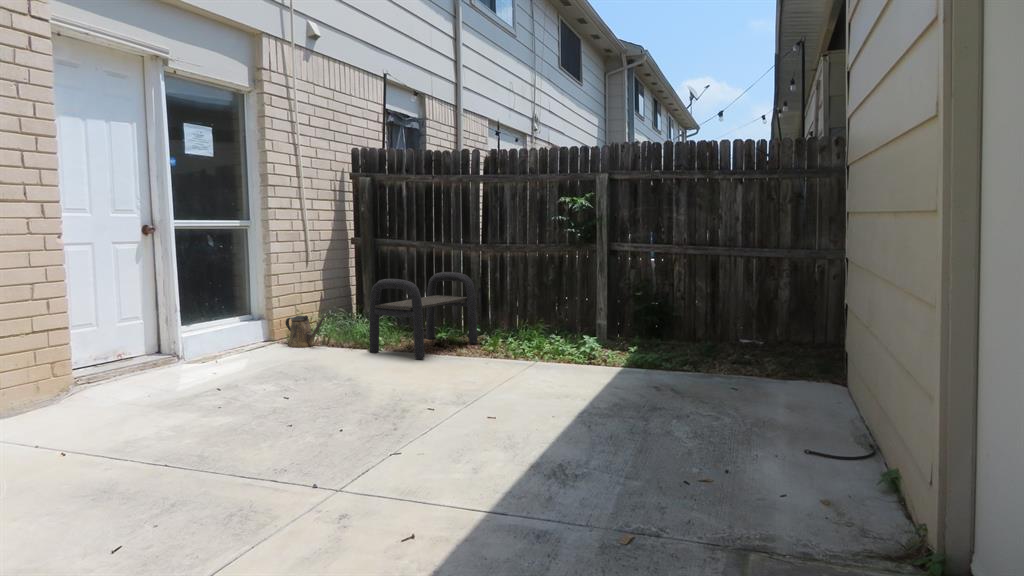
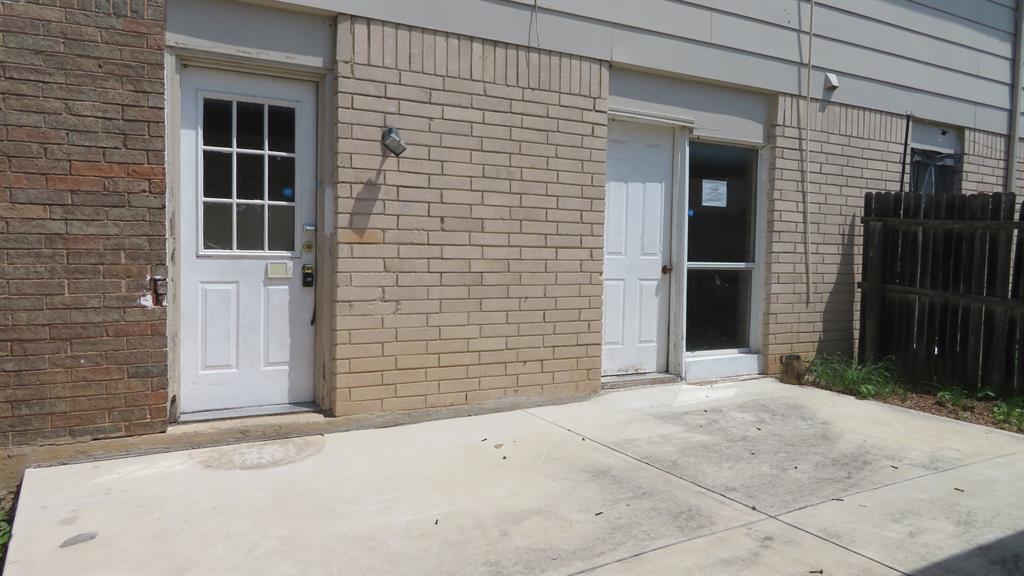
bench: present [369,272,477,359] -> none [859,326,995,416]

